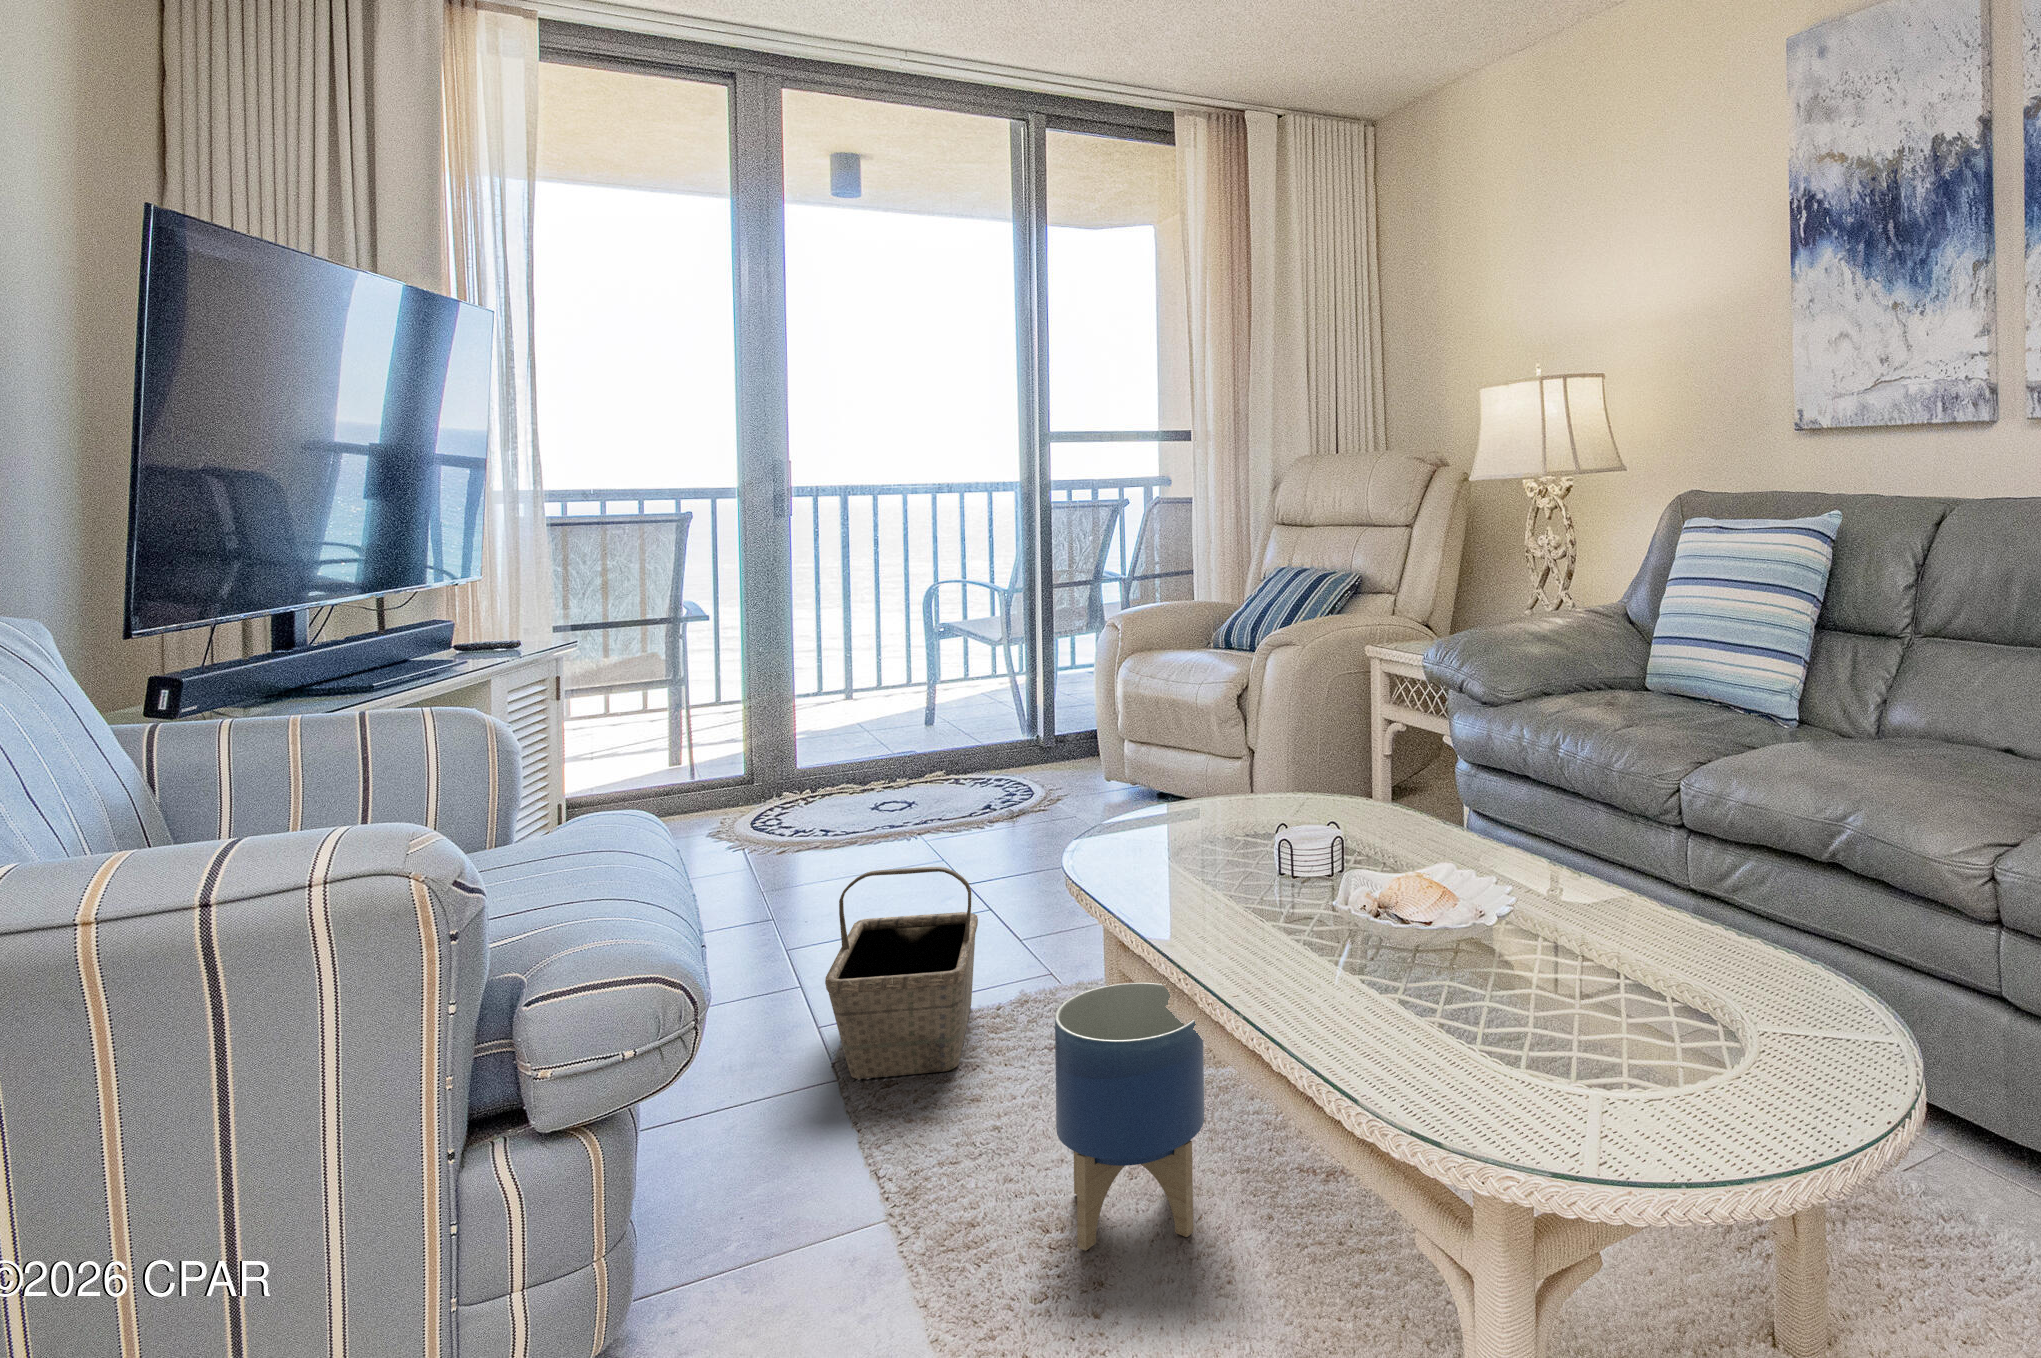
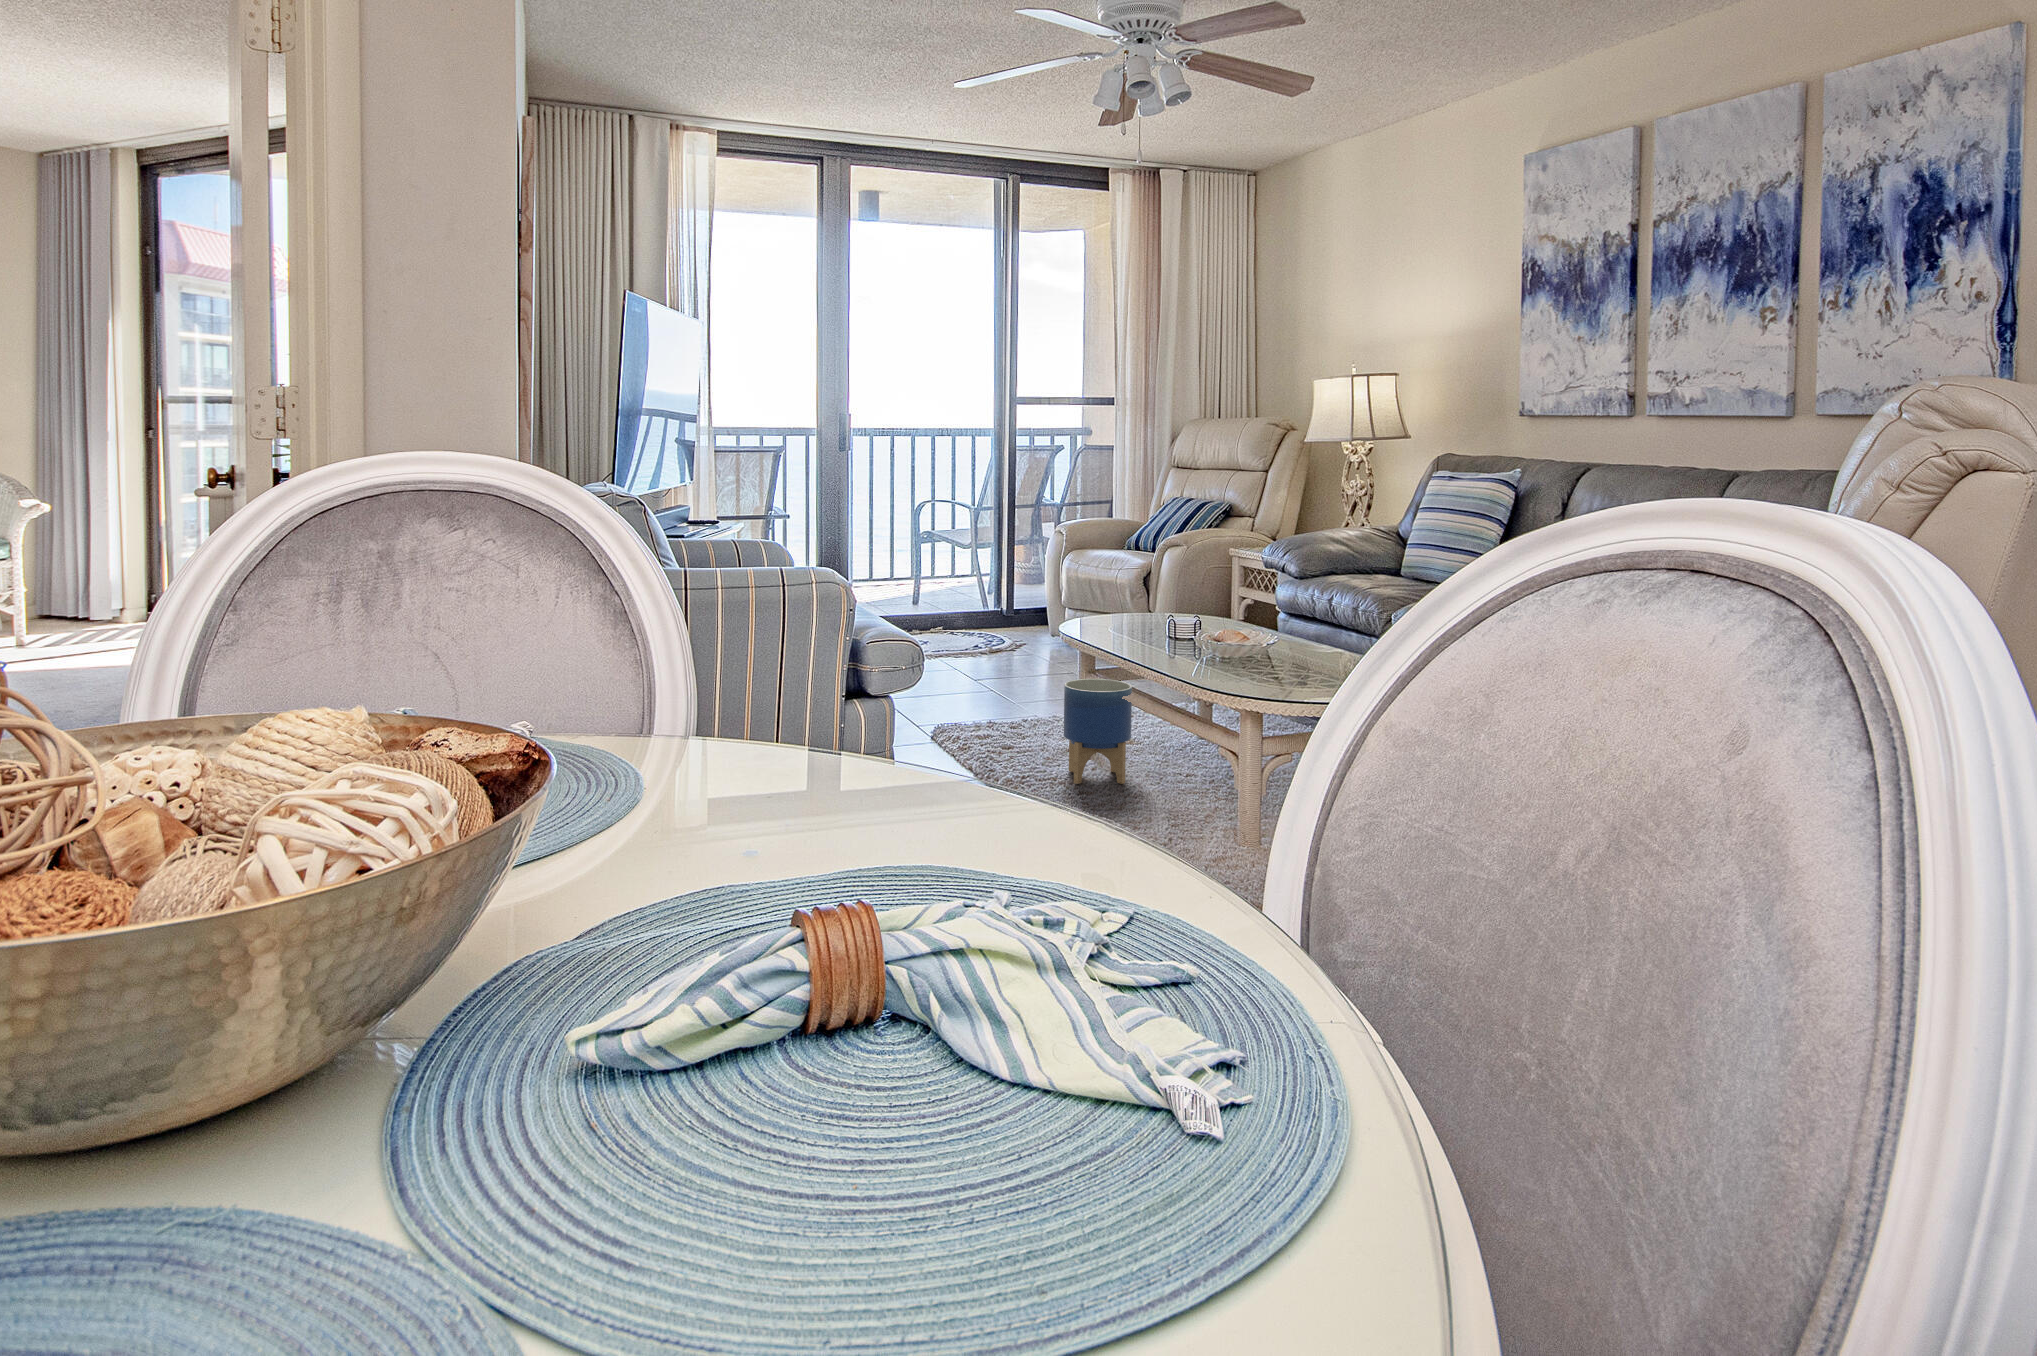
basket: present [825,867,978,1079] -> none [938,638,1006,736]

